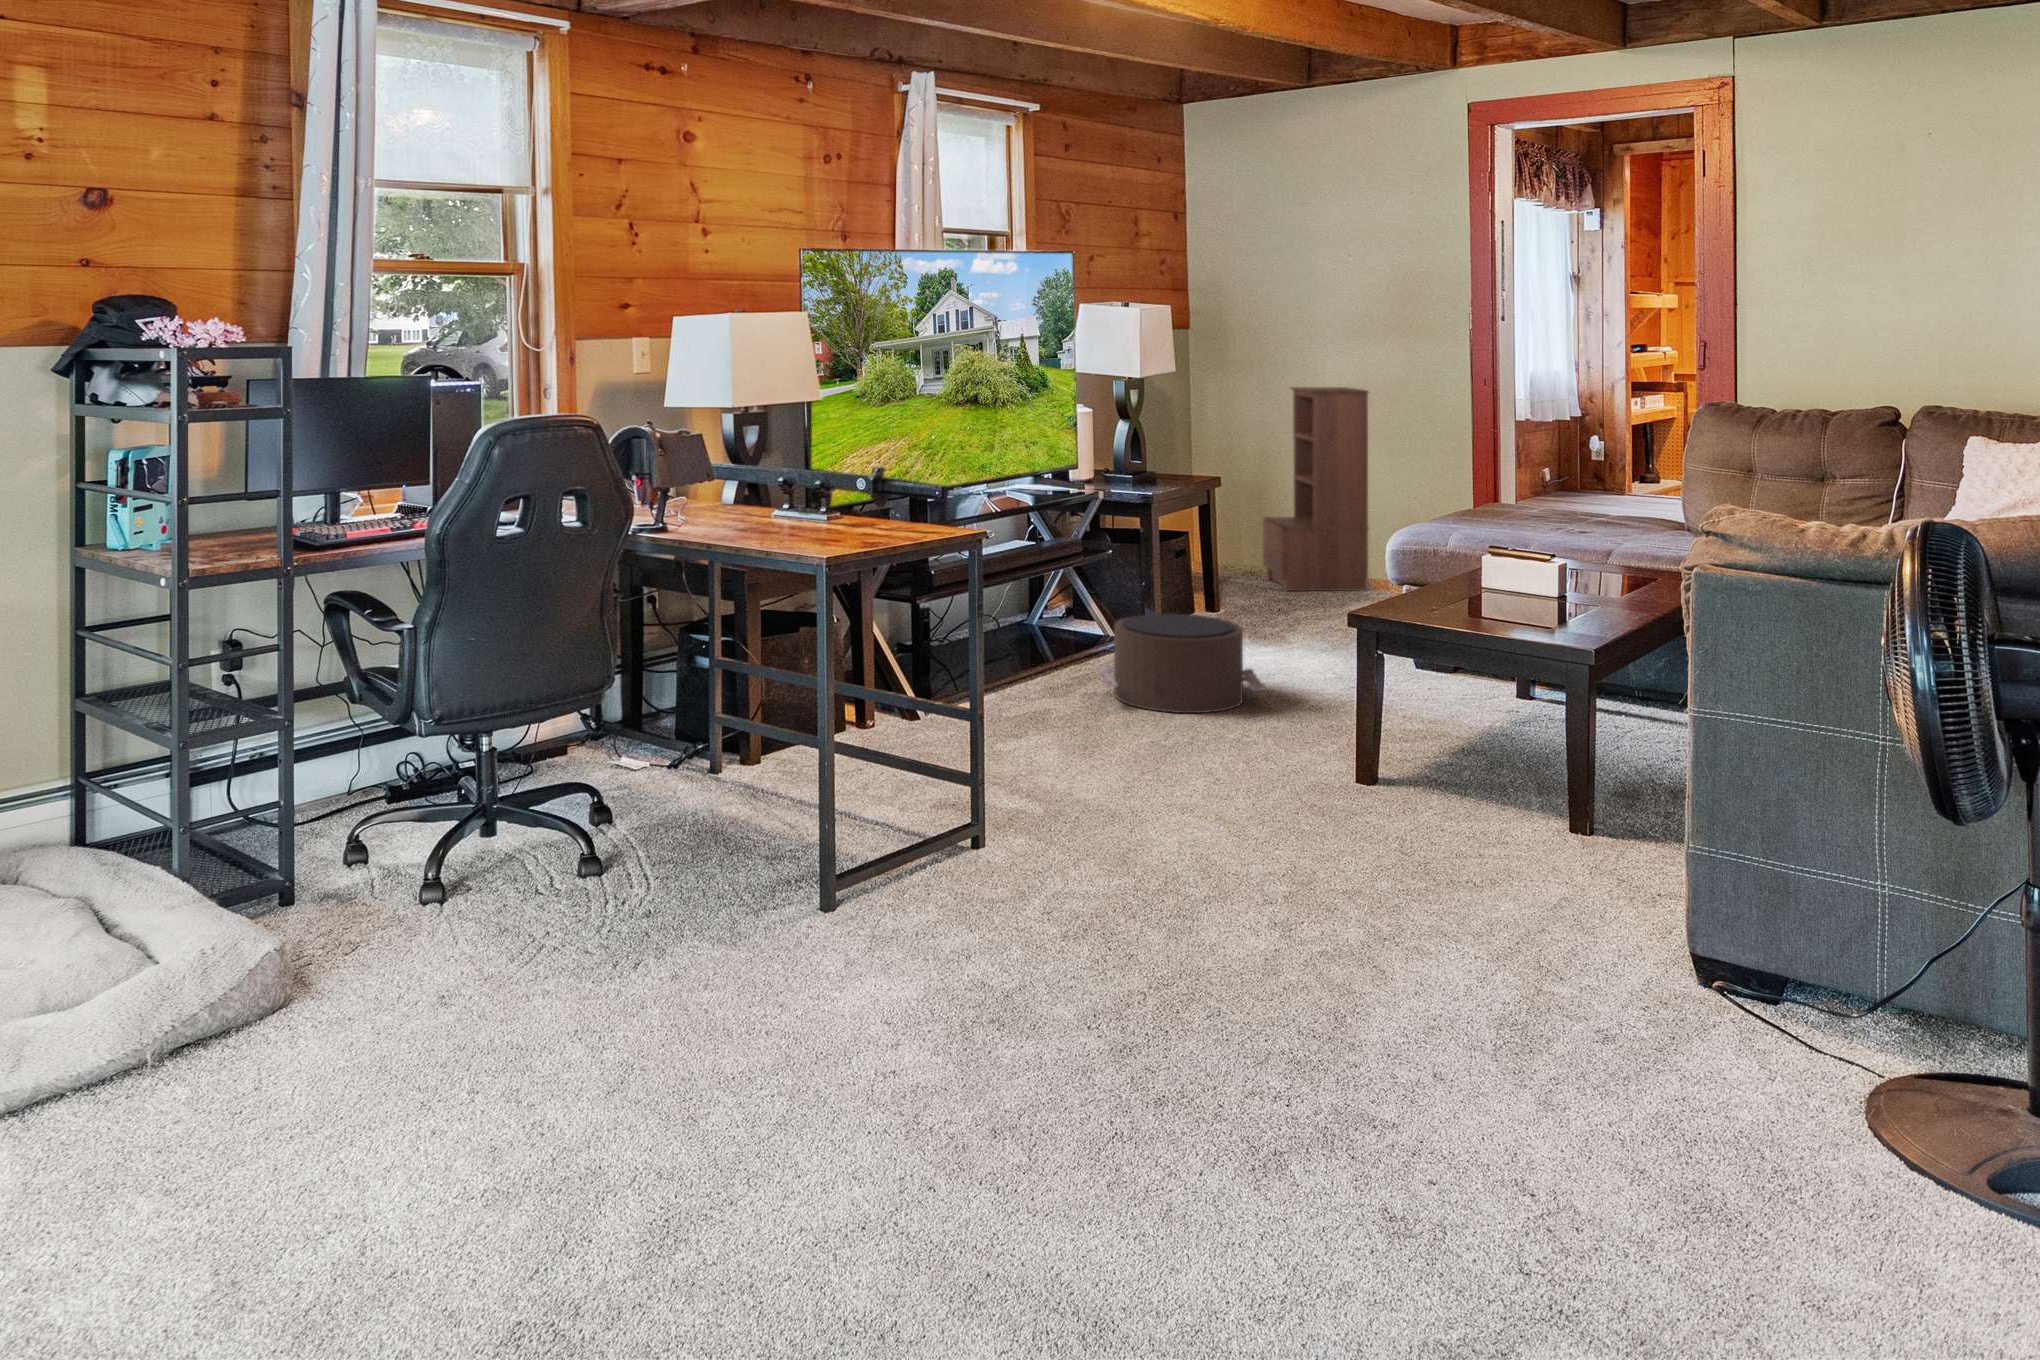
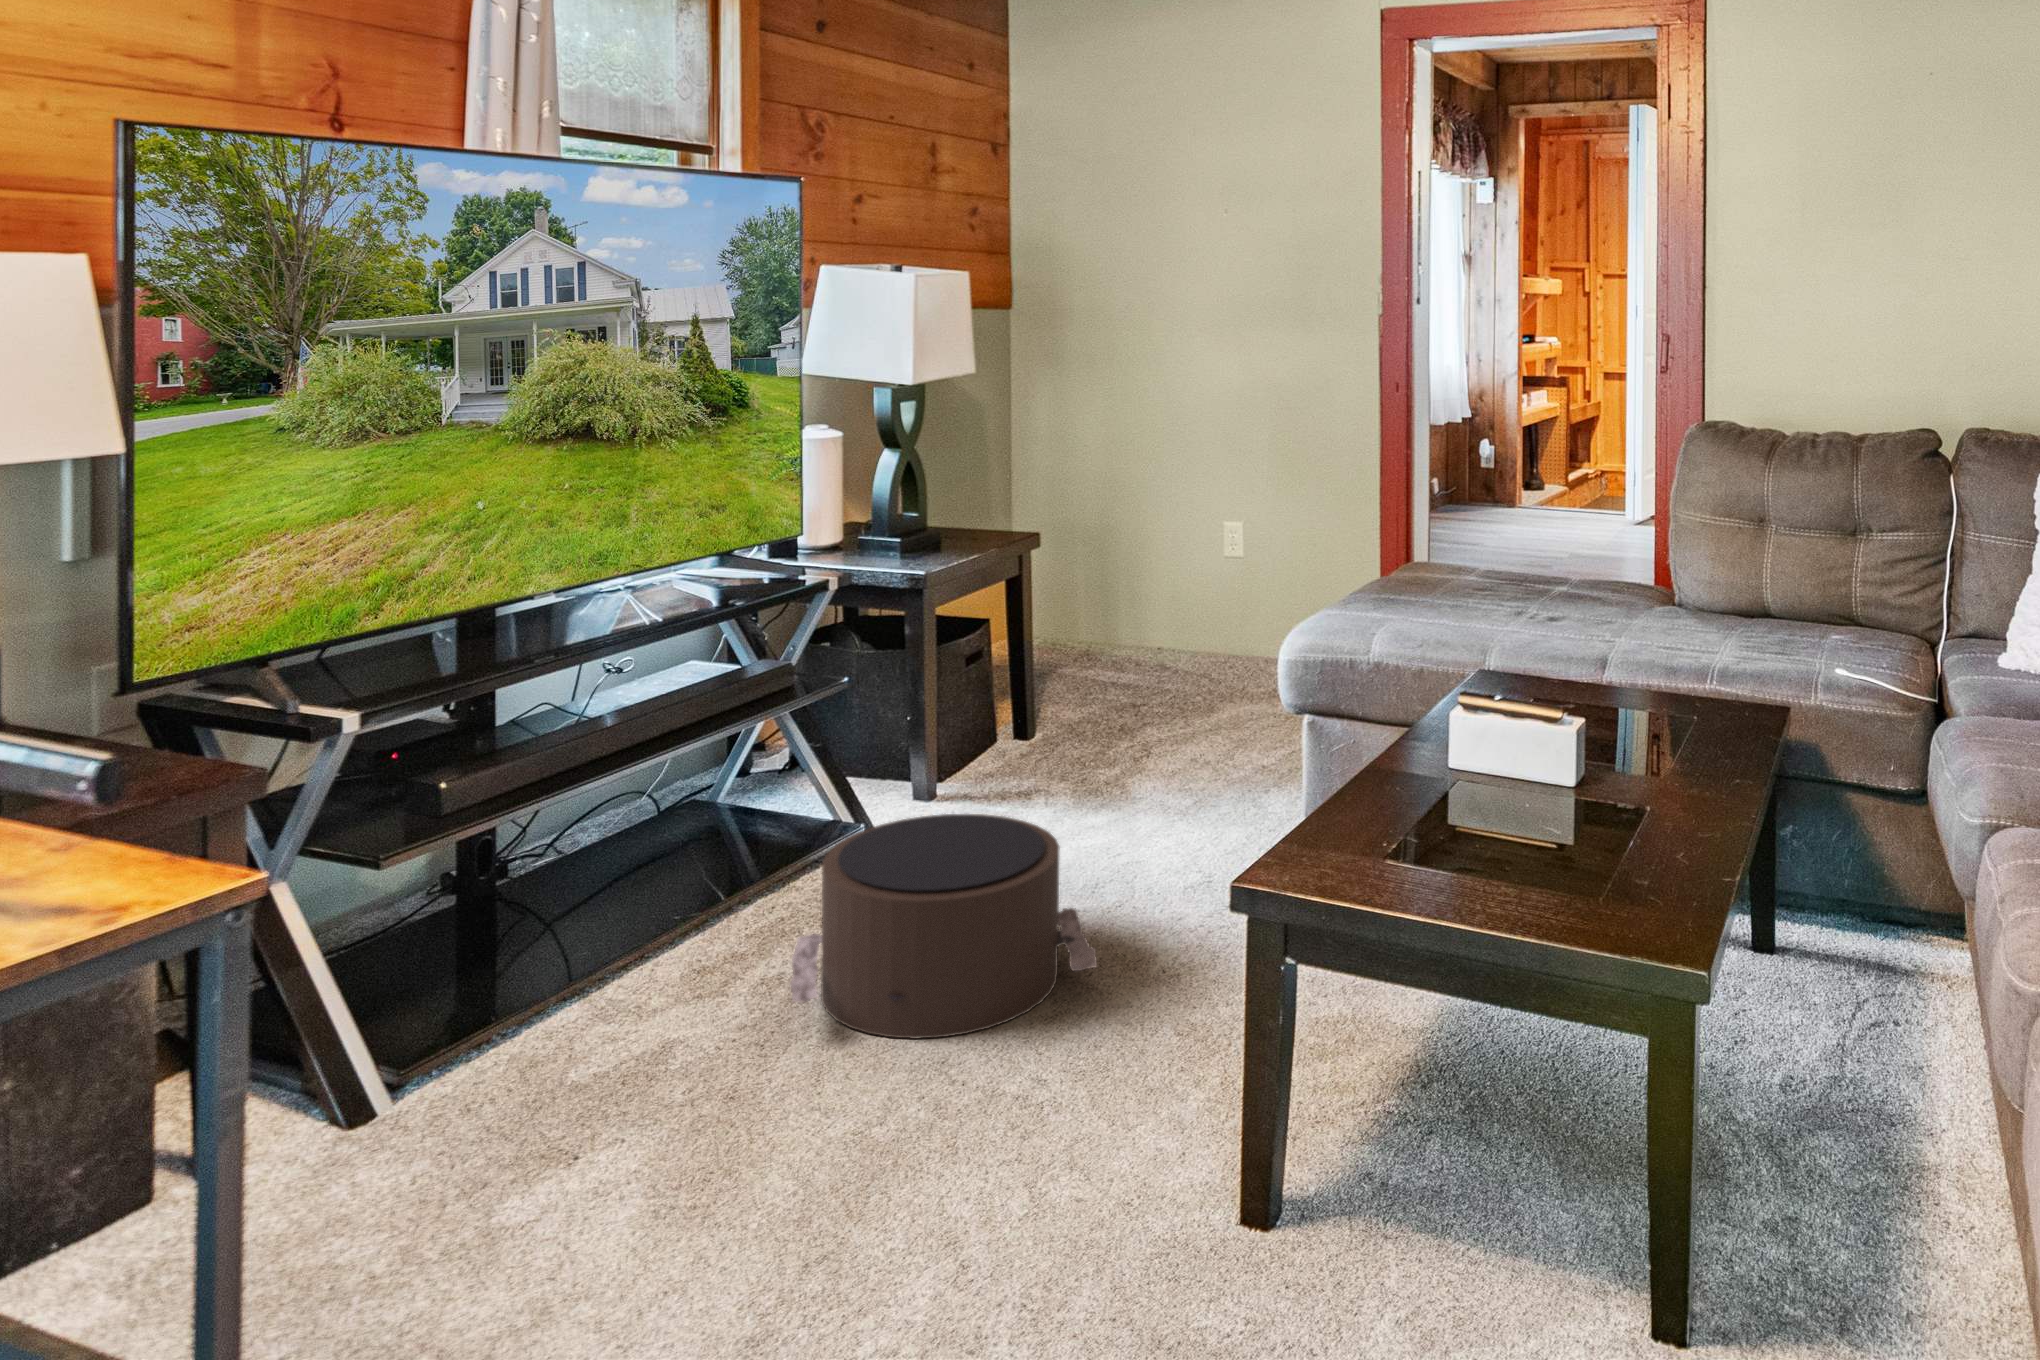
bookshelf: present [1263,387,1369,591] -> none [1098,391,1243,680]

